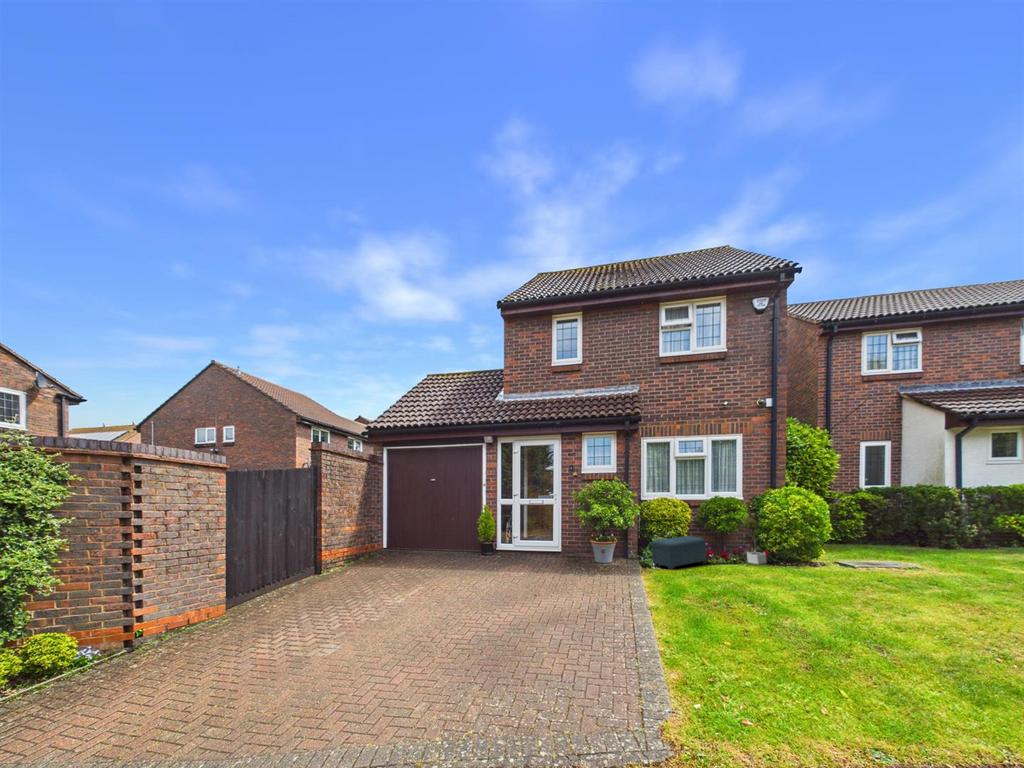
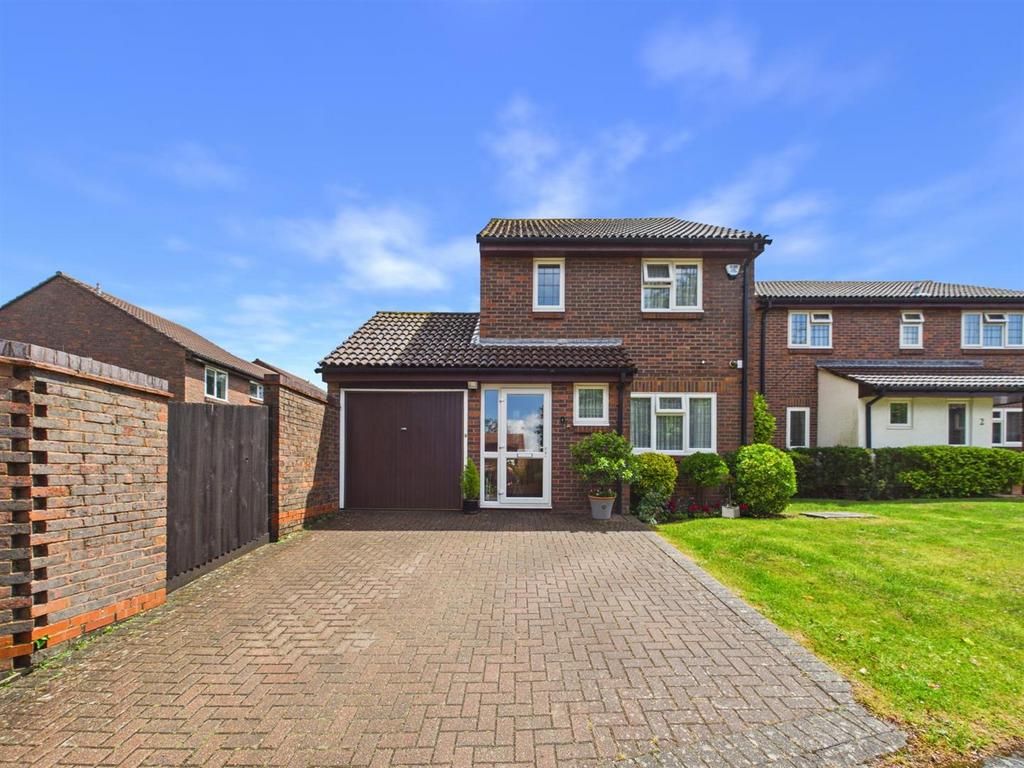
bench: present [652,536,707,570] -> none [641,491,688,526]

